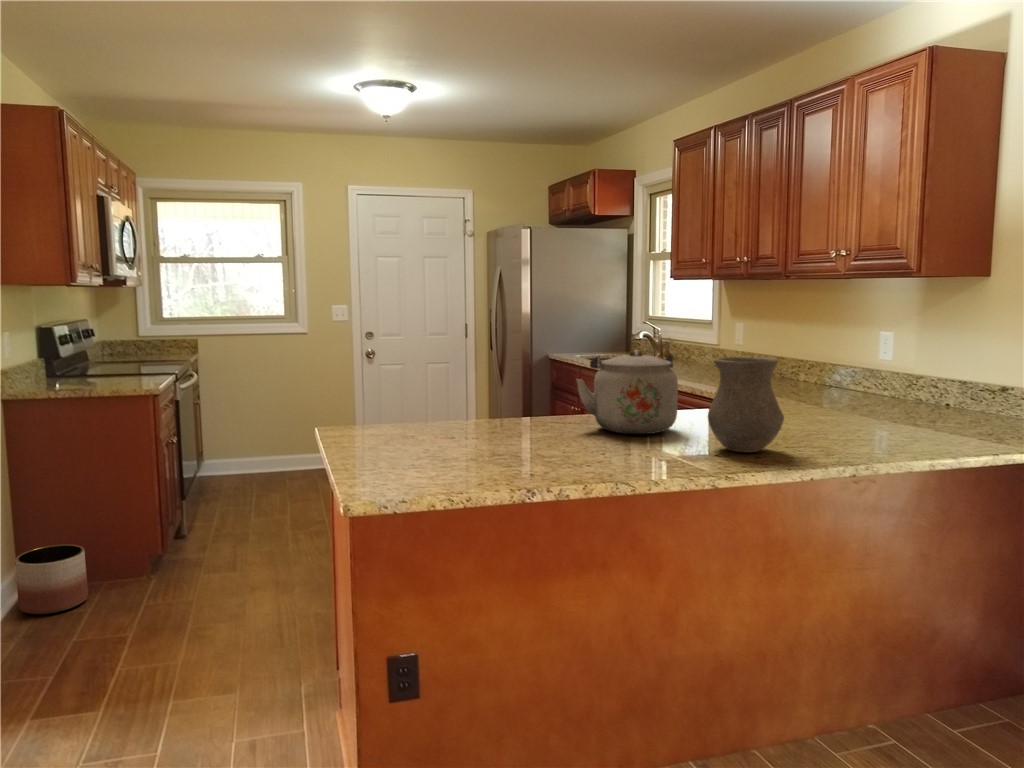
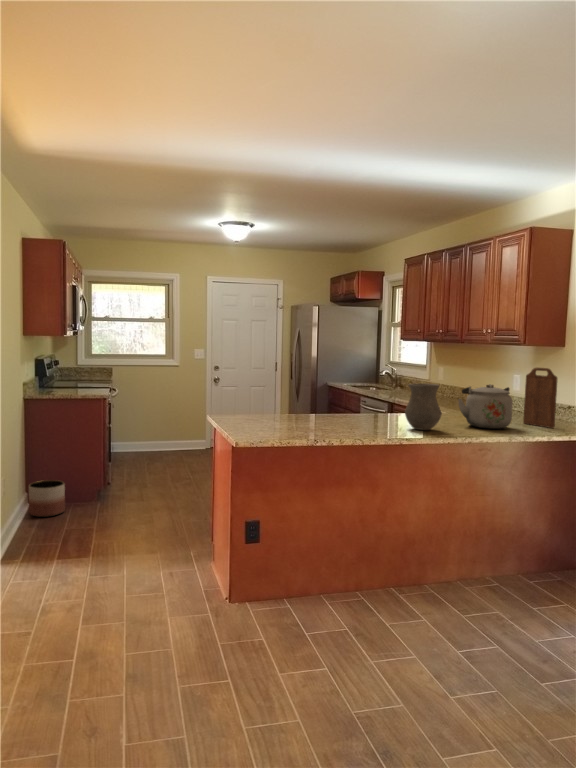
cutting board: none [924,318,999,435] -> present [523,368,557,428]
kettle: present [577,349,678,434] -> present [458,384,513,429]

